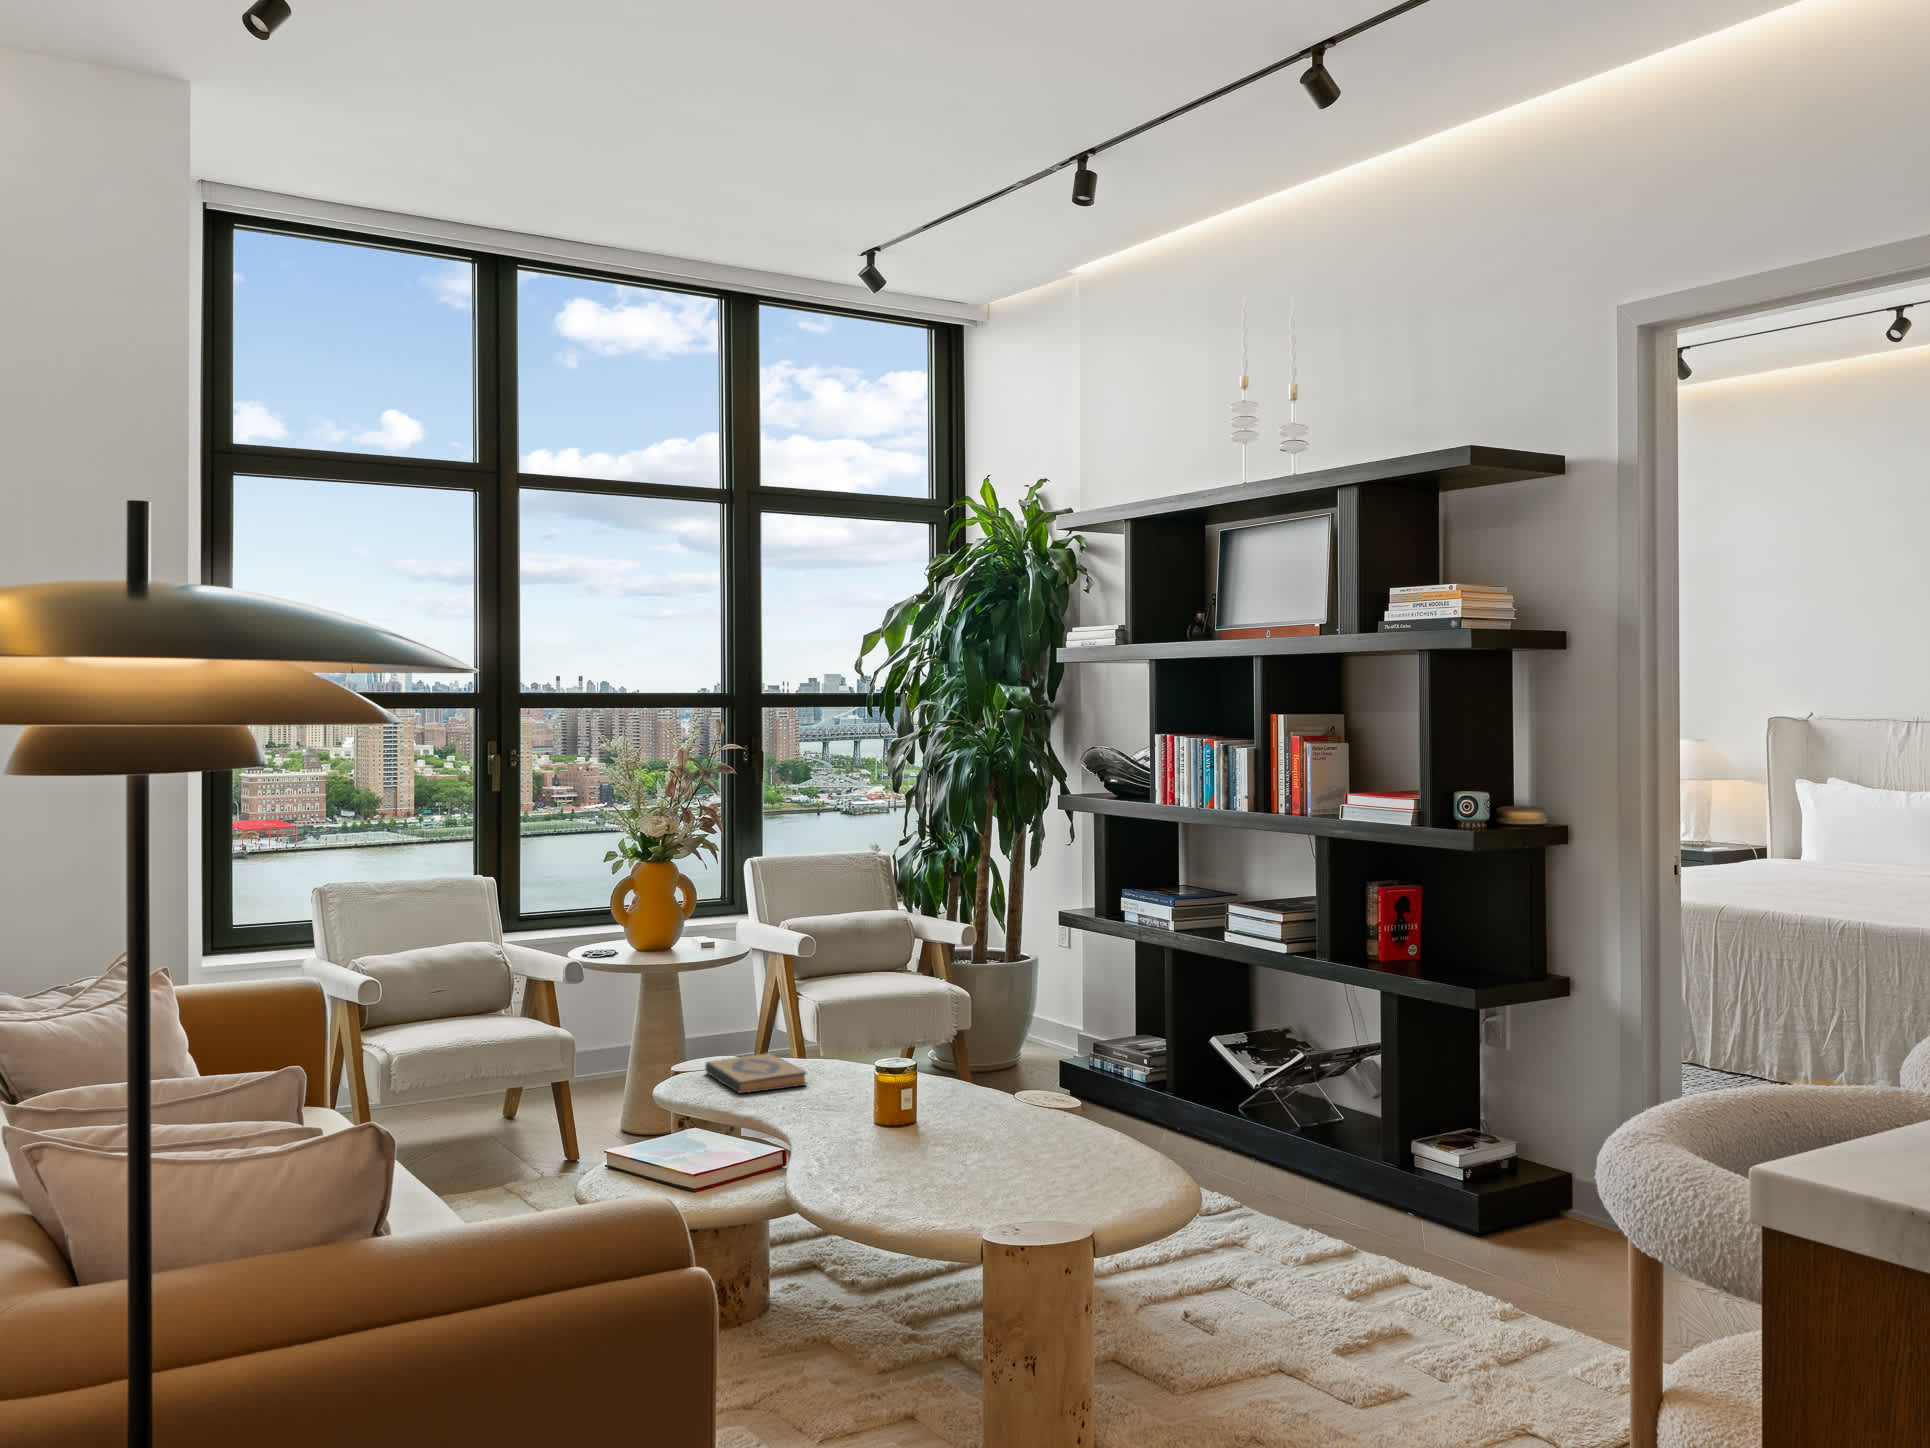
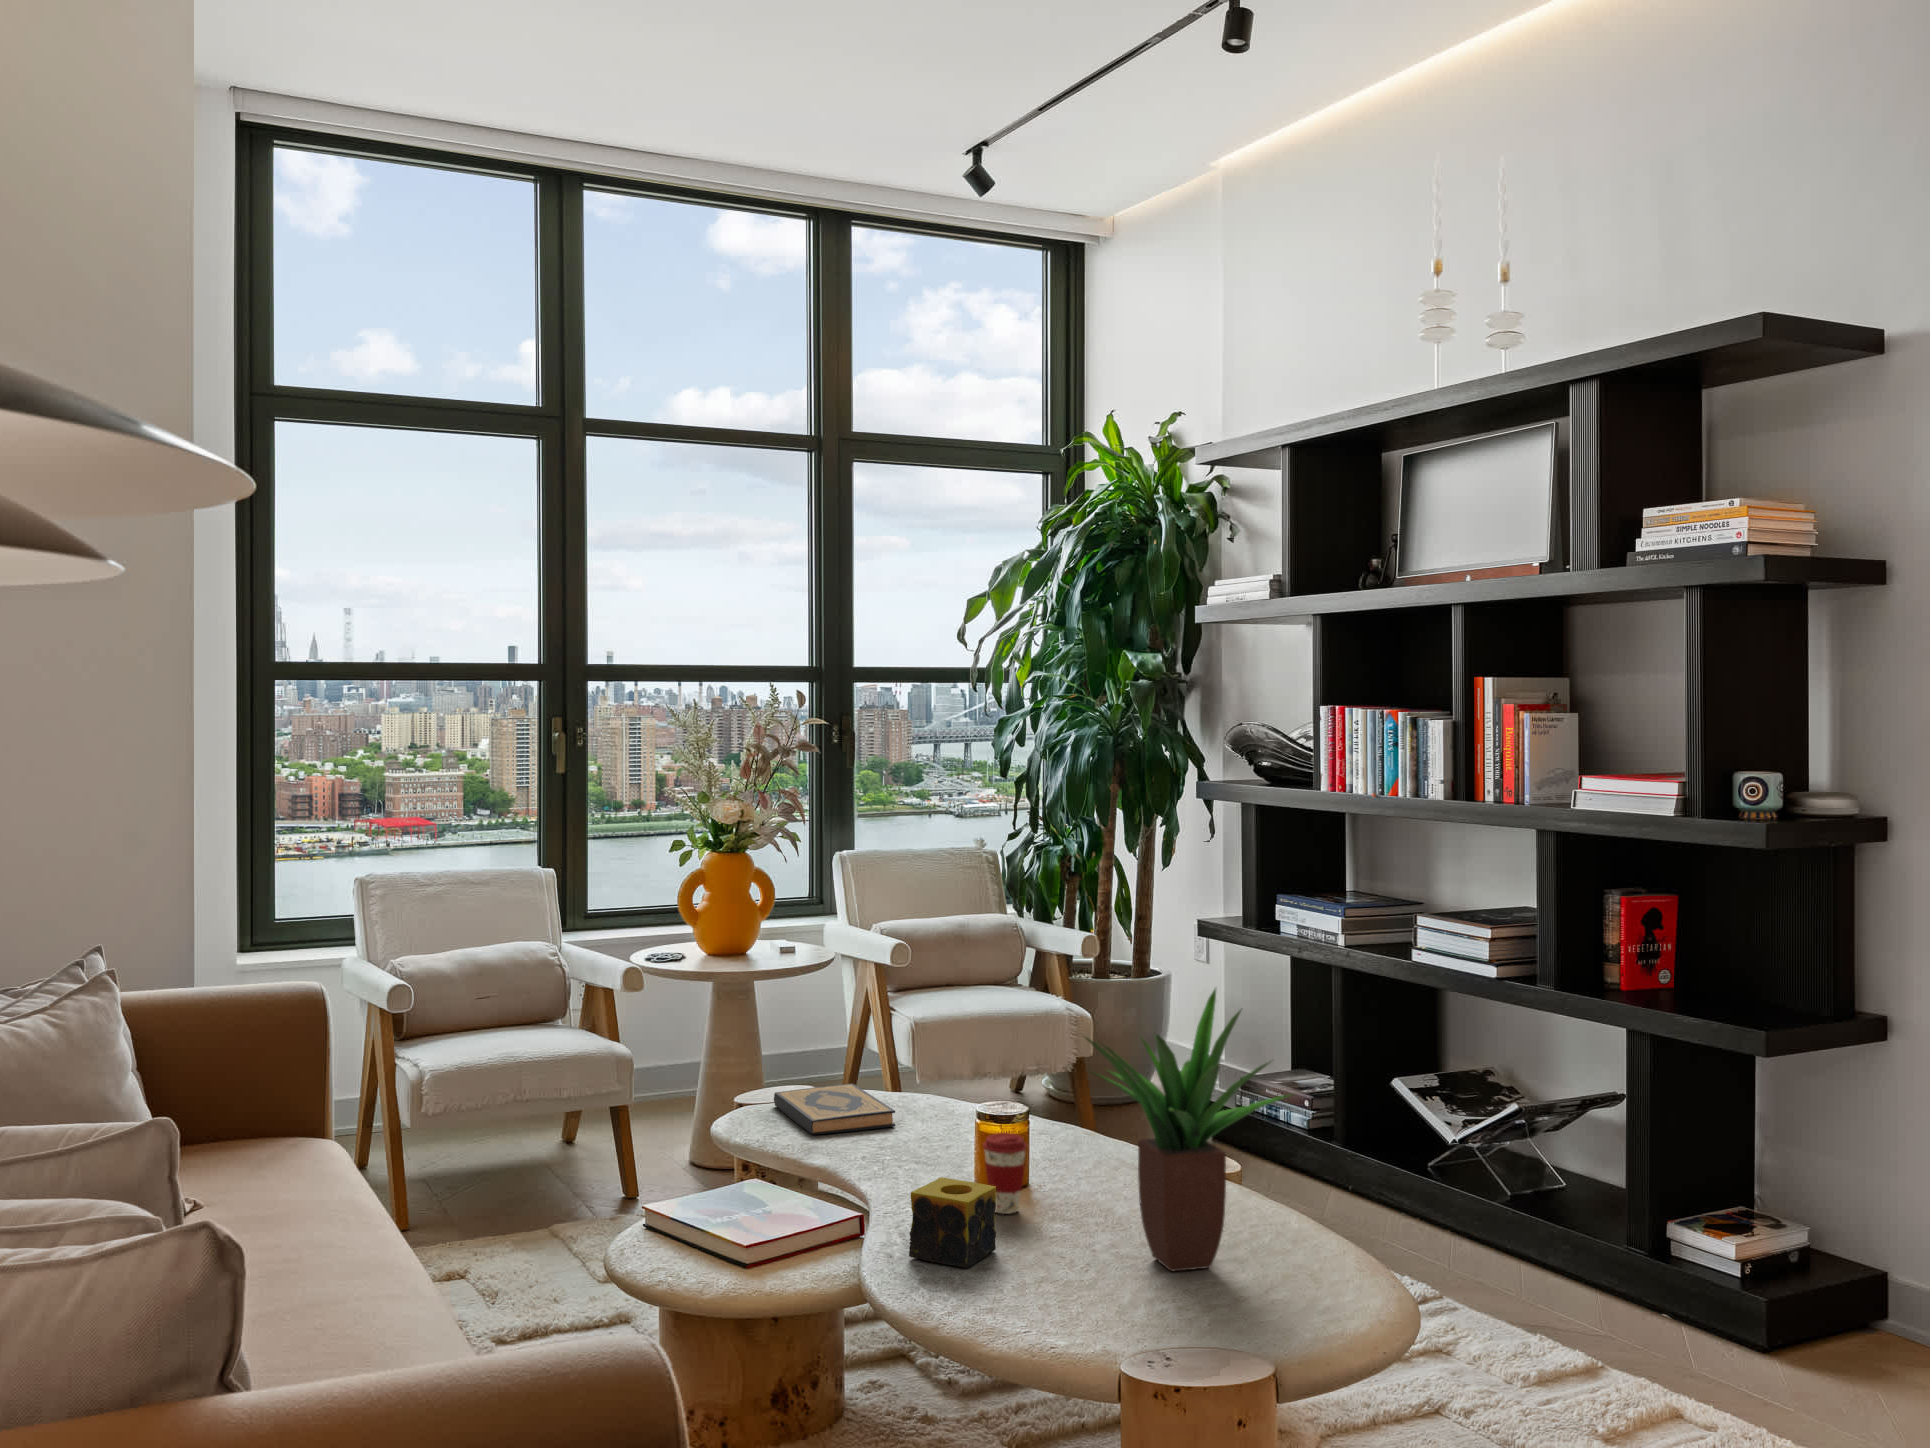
potted plant: none [955,963,1118,1179] -> present [1086,989,1292,1271]
coffee cup: none [879,1083,915,1145] -> present [983,1133,1027,1214]
candle: none [823,1116,891,1183] -> present [909,1177,996,1268]

